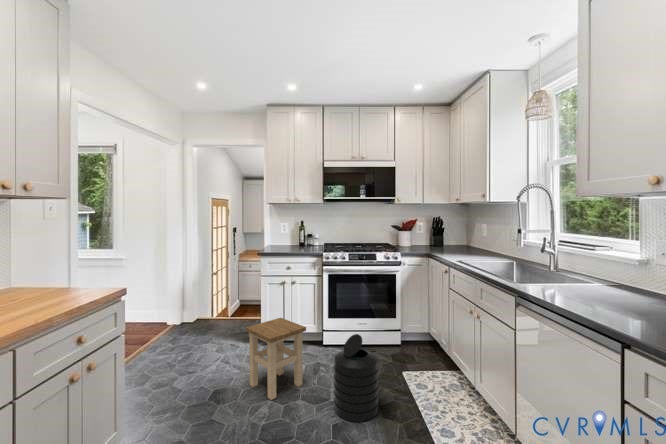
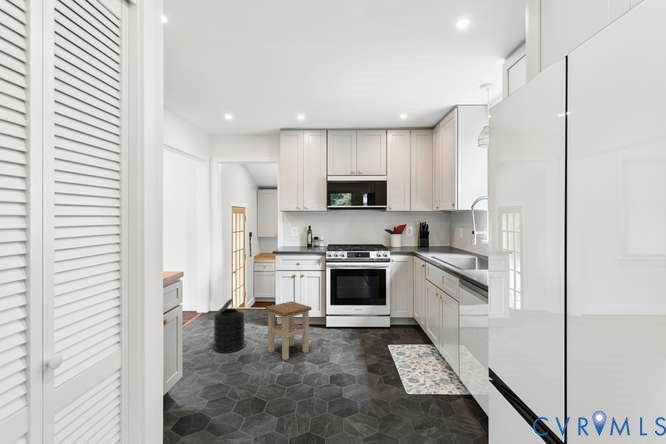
trash can: present [334,334,379,422] -> present [214,299,245,353]

